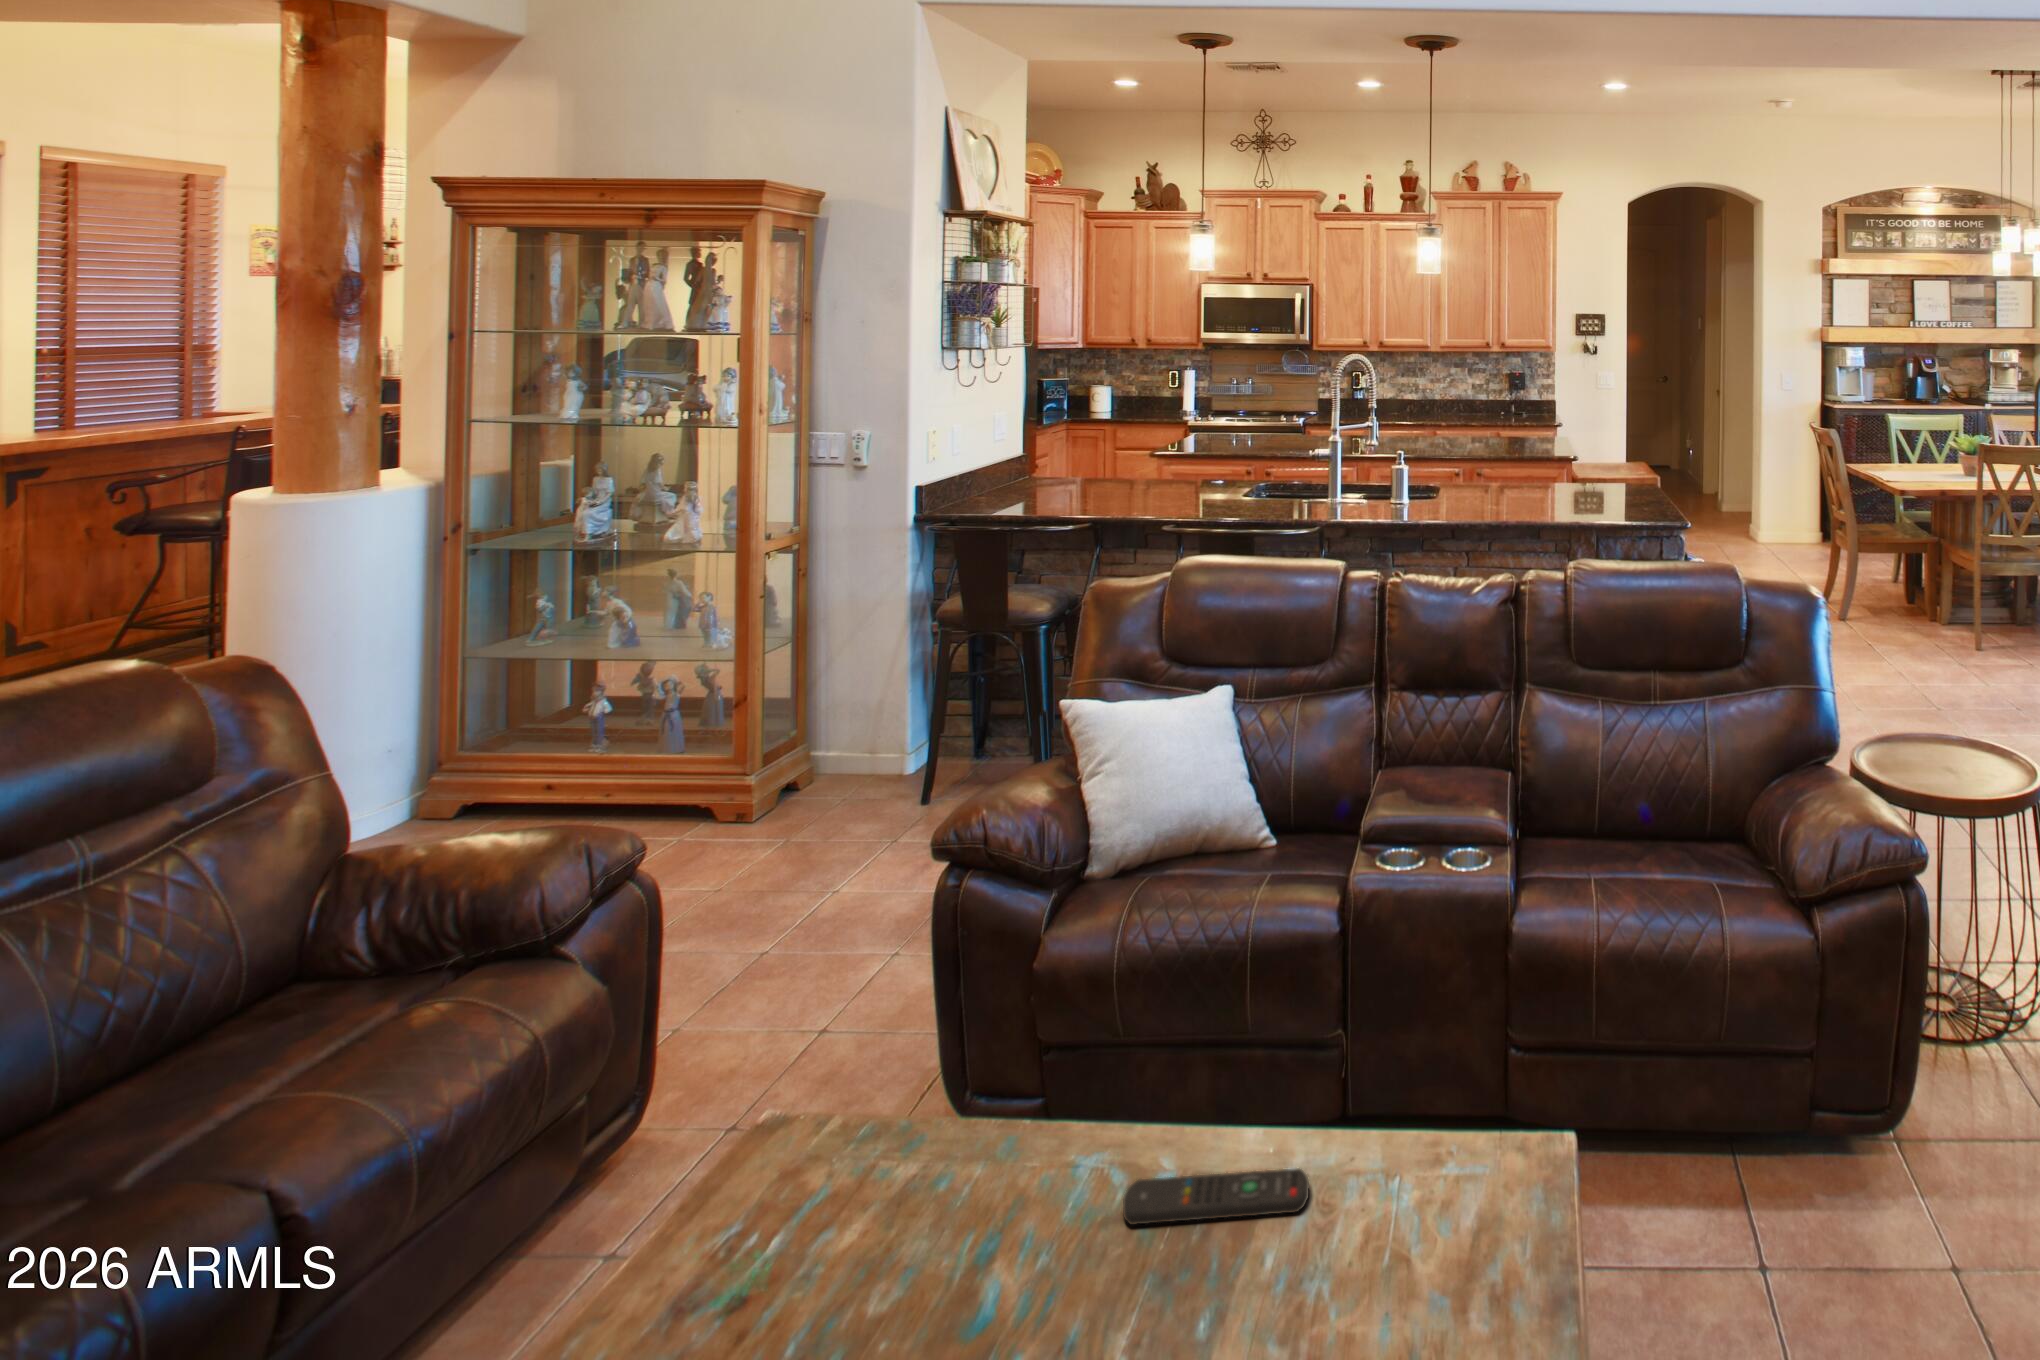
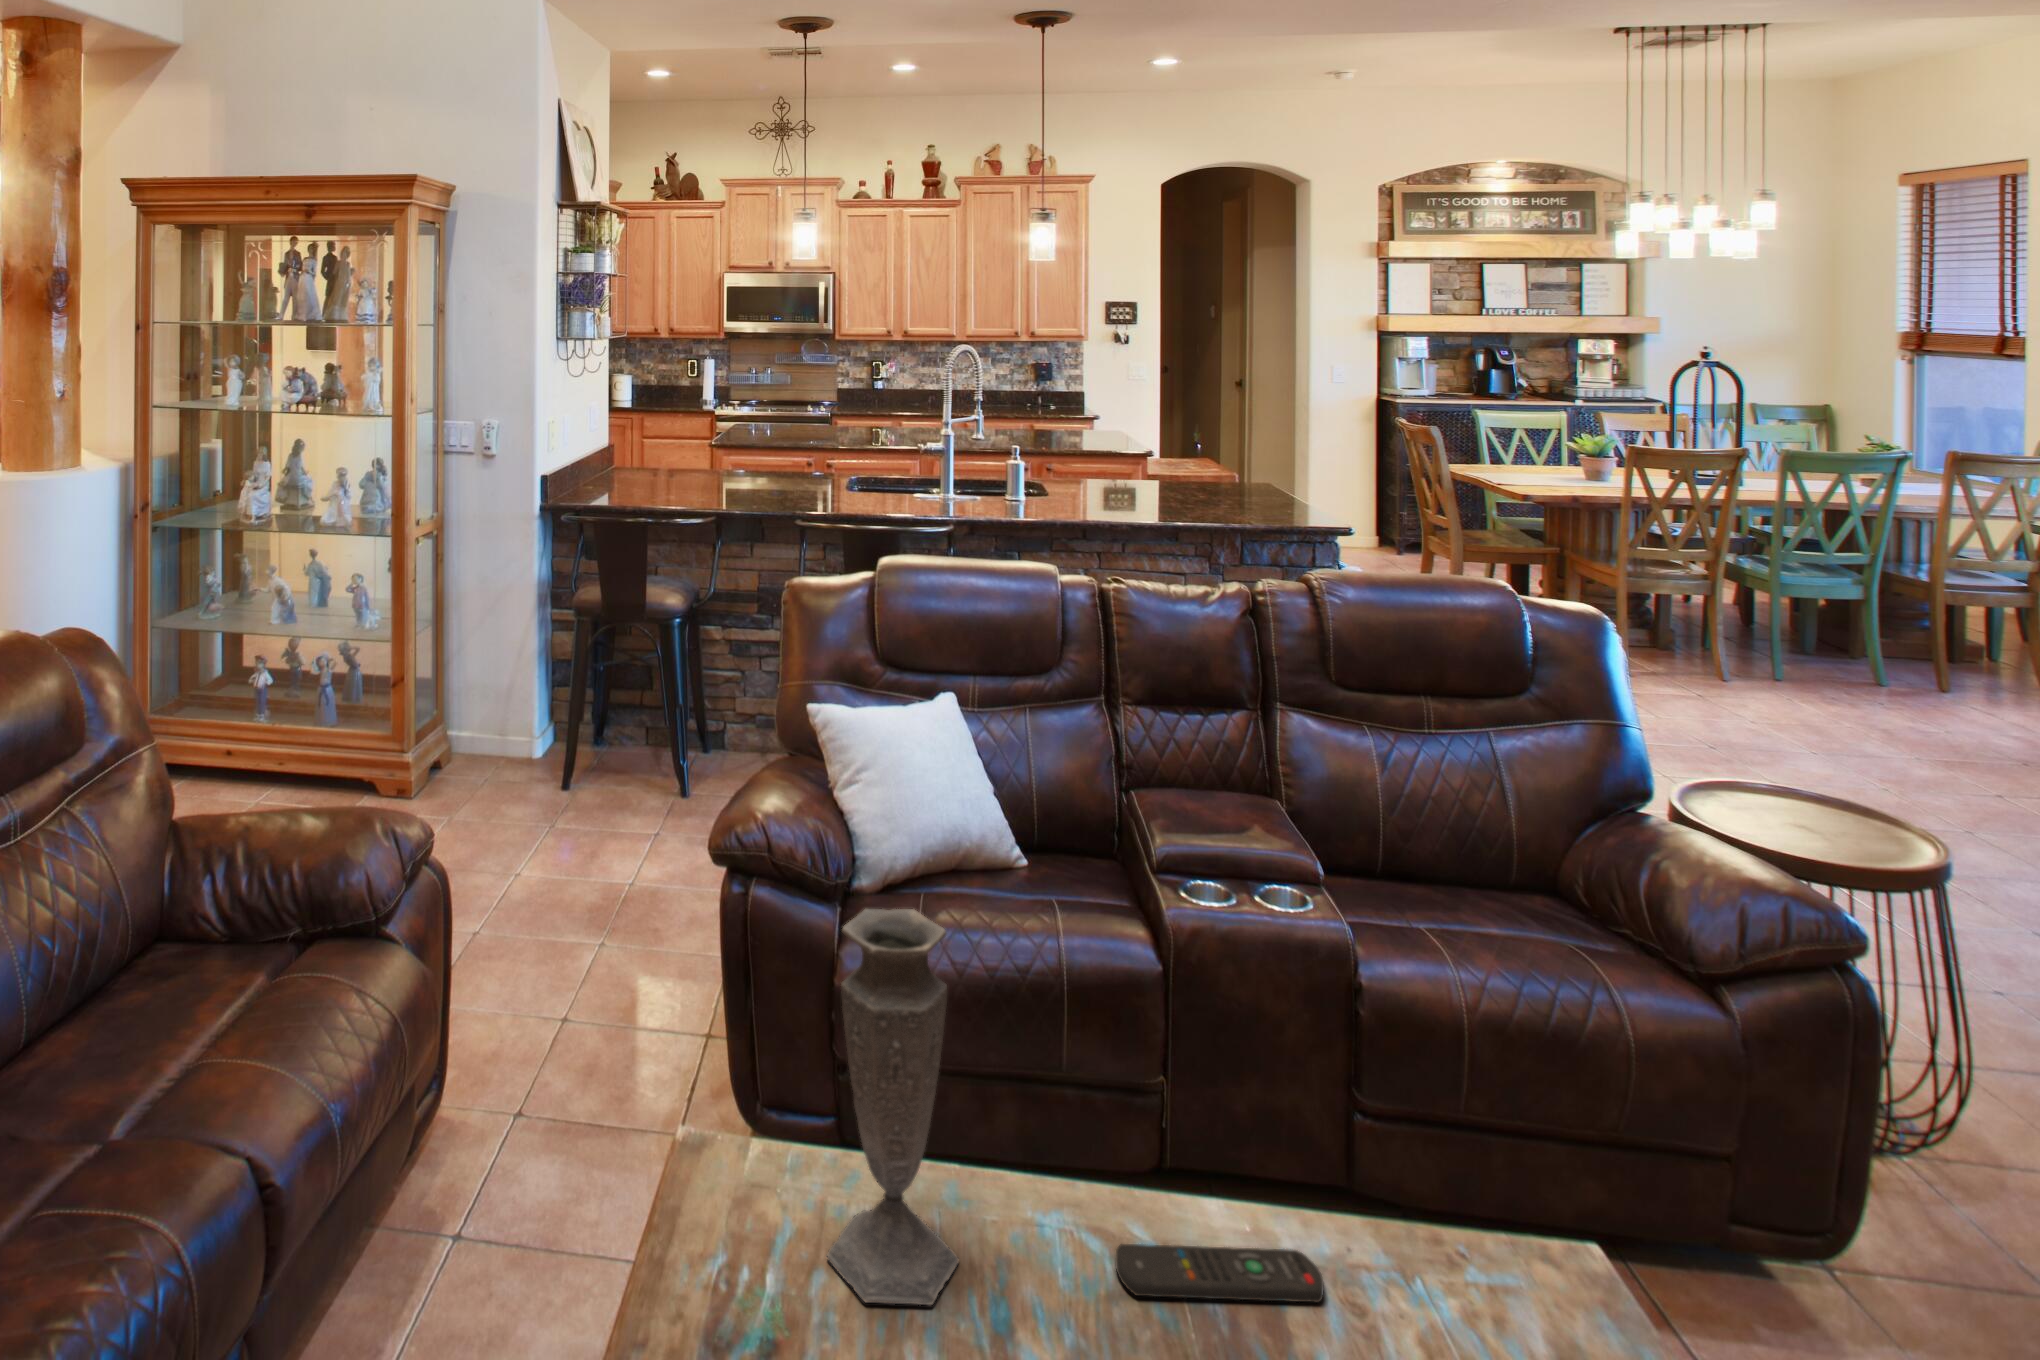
vase: none [846,882,978,1260] -> present [827,909,959,1305]

